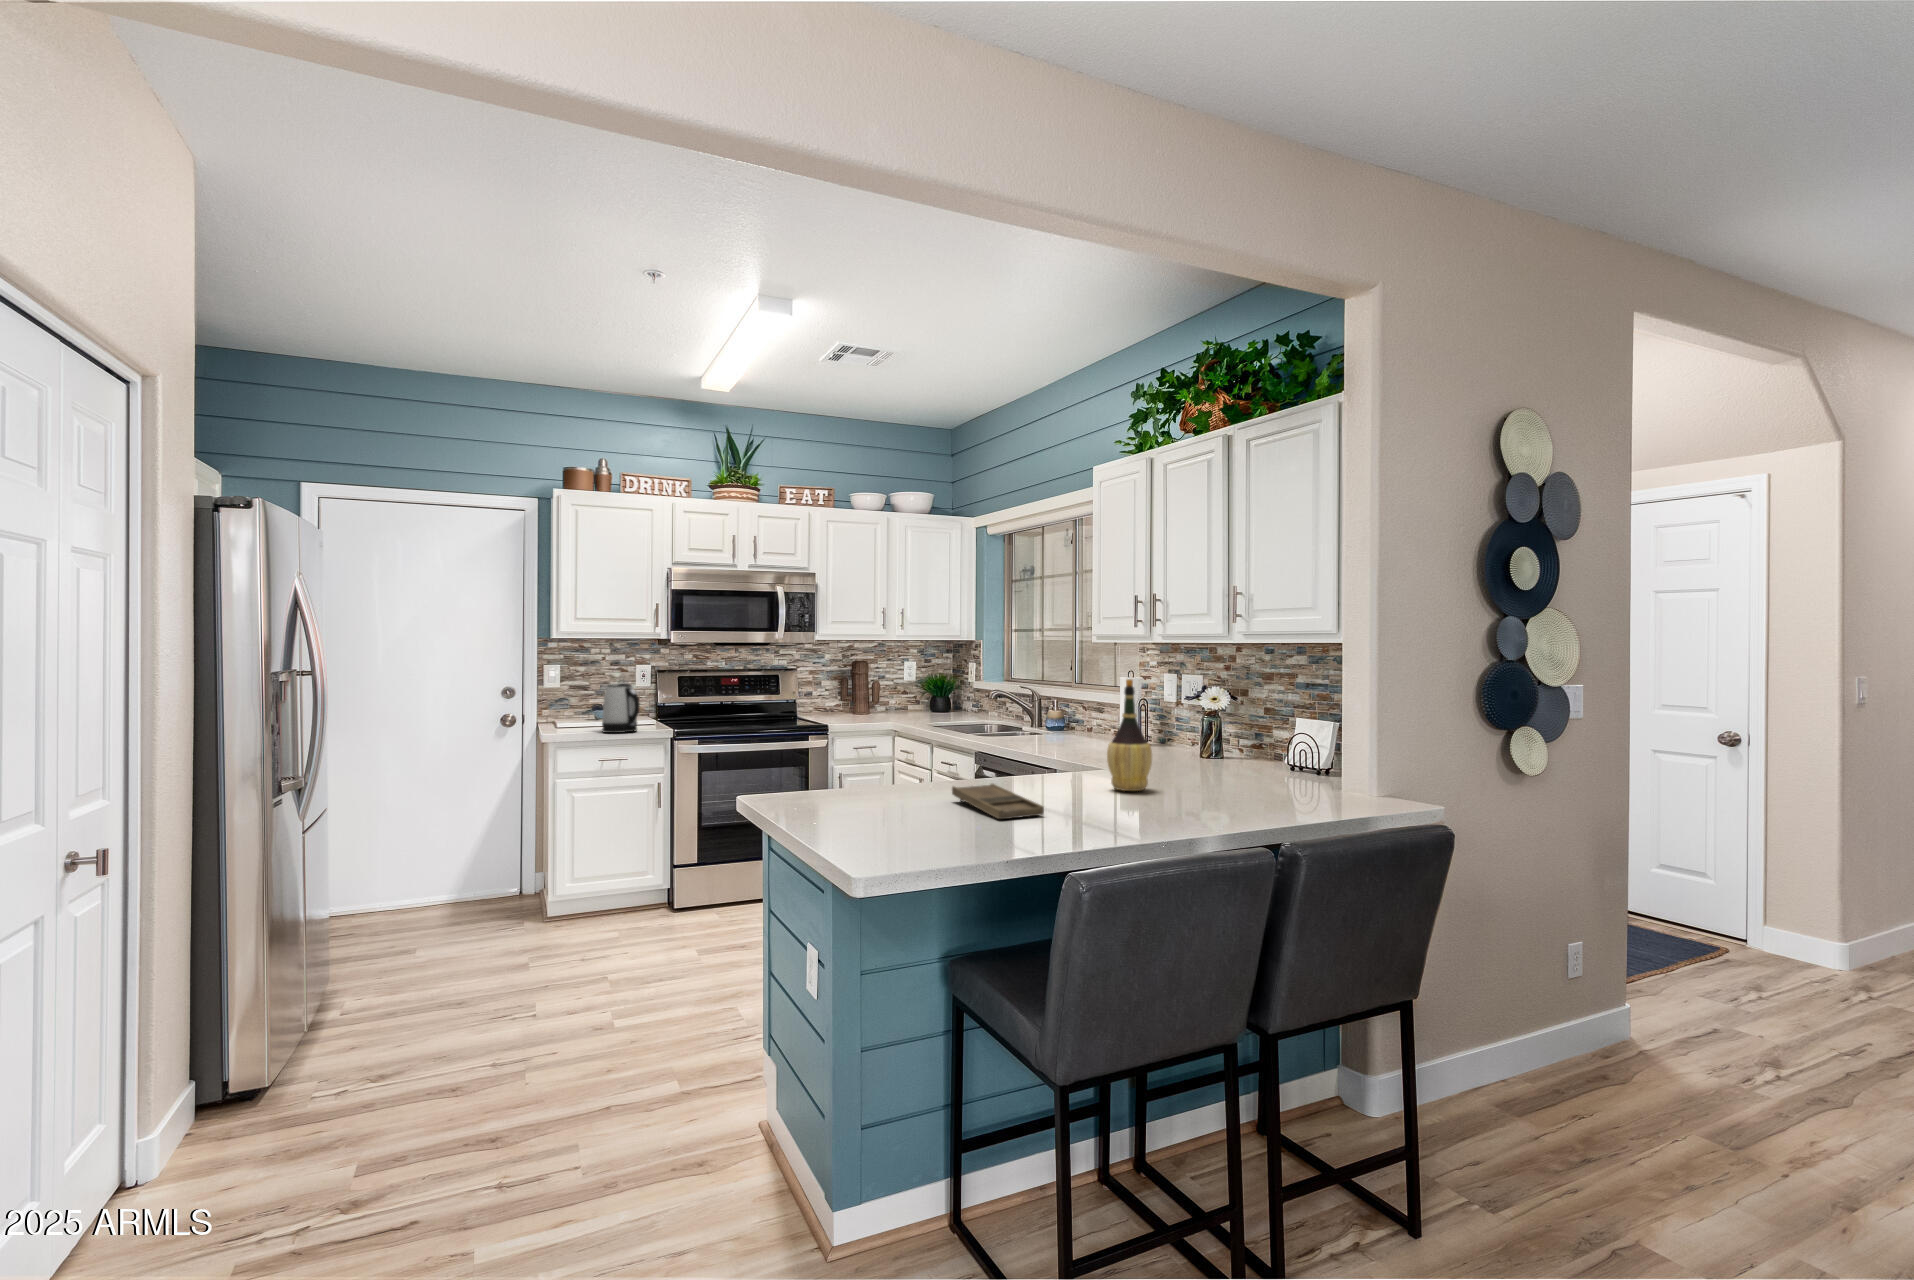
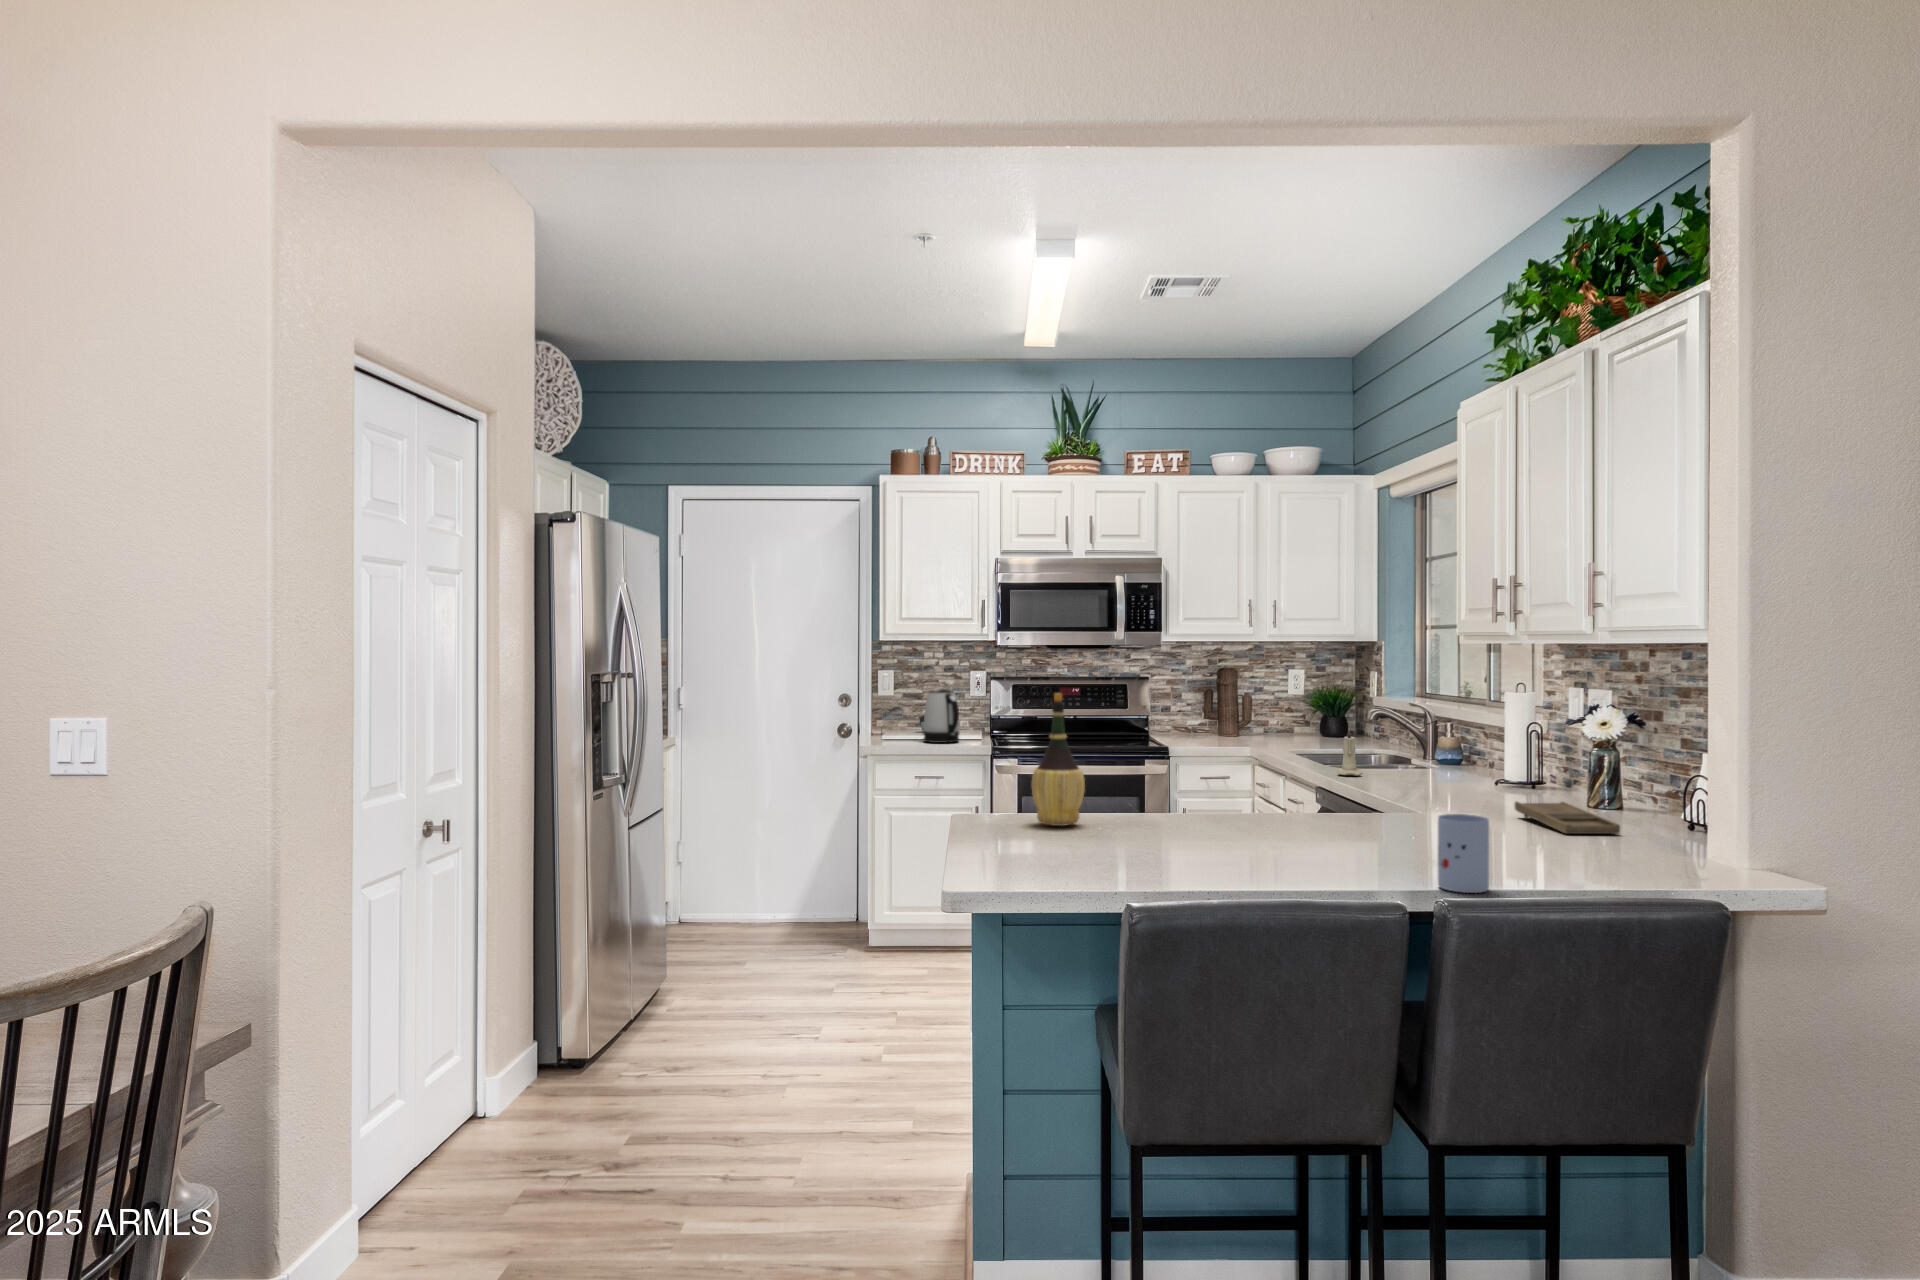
wine bottle: present [1107,679,1152,791] -> present [1032,693,1085,826]
candle: none [991,706,1011,745] -> present [1337,728,1362,776]
mug: none [1234,776,1278,843] -> present [1438,814,1489,893]
tray: present [952,784,1044,819] -> present [1515,802,1620,834]

